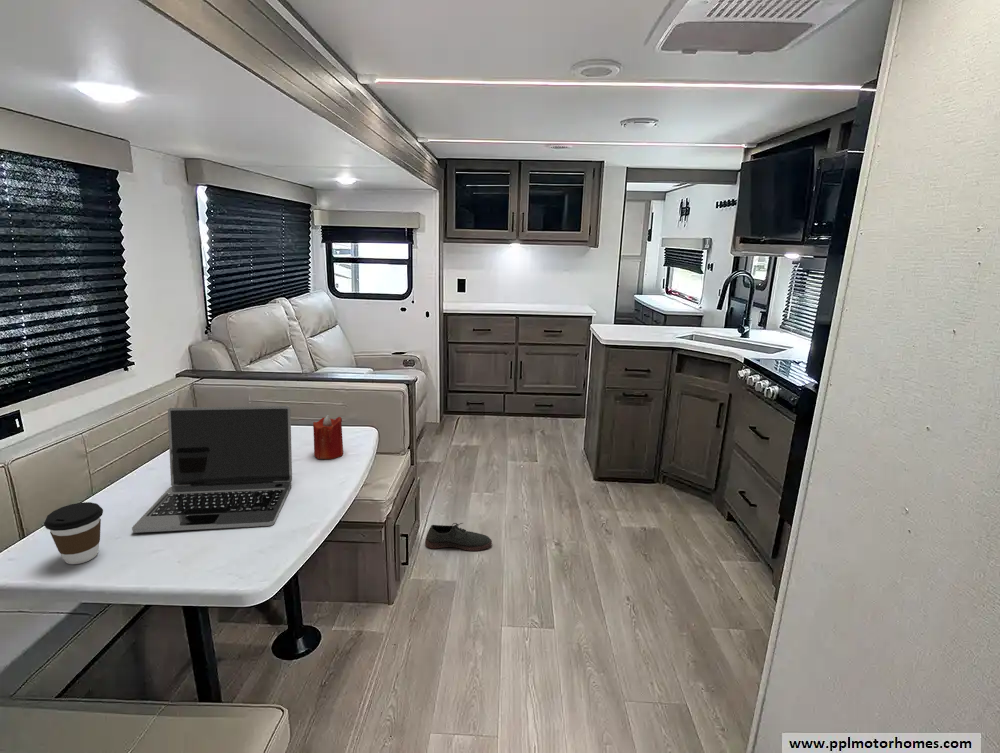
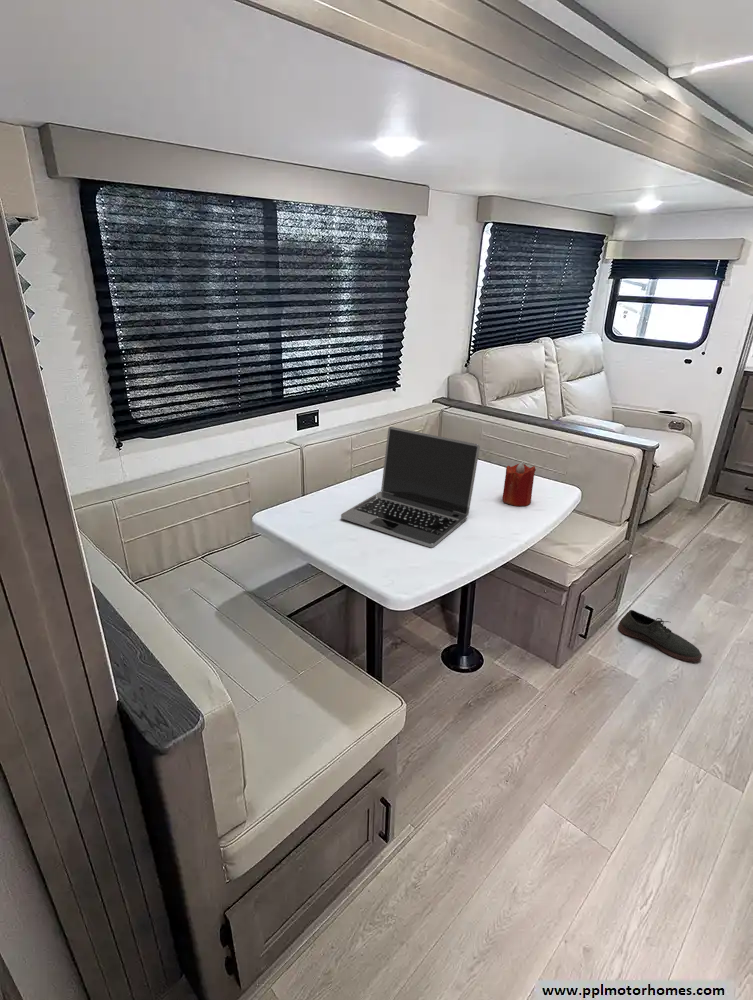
coffee cup: present [44,502,103,564] -> none [288,485,322,528]

